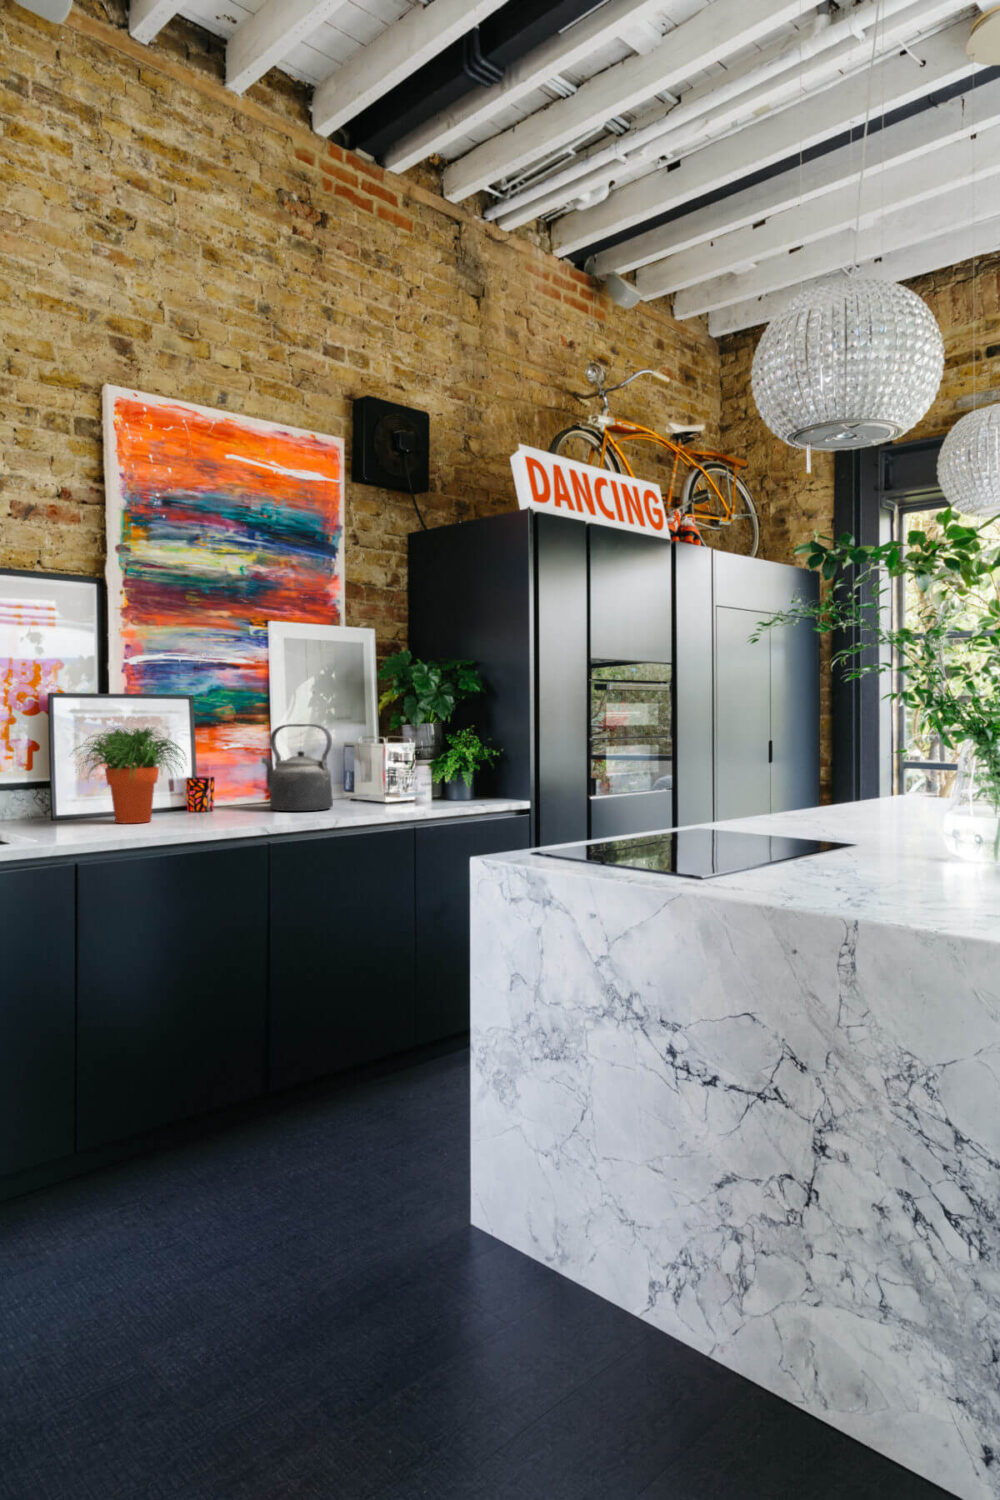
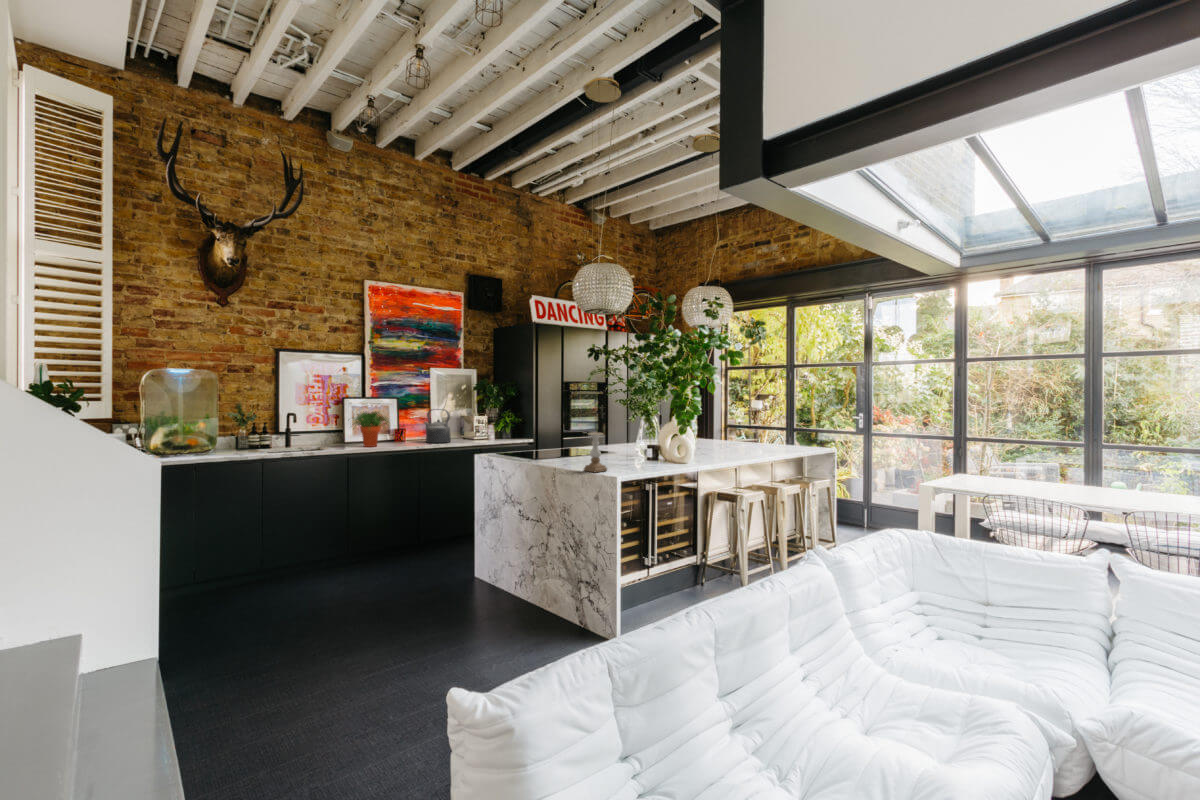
candle holder: none [865,760,938,886] -> present [584,432,607,472]

